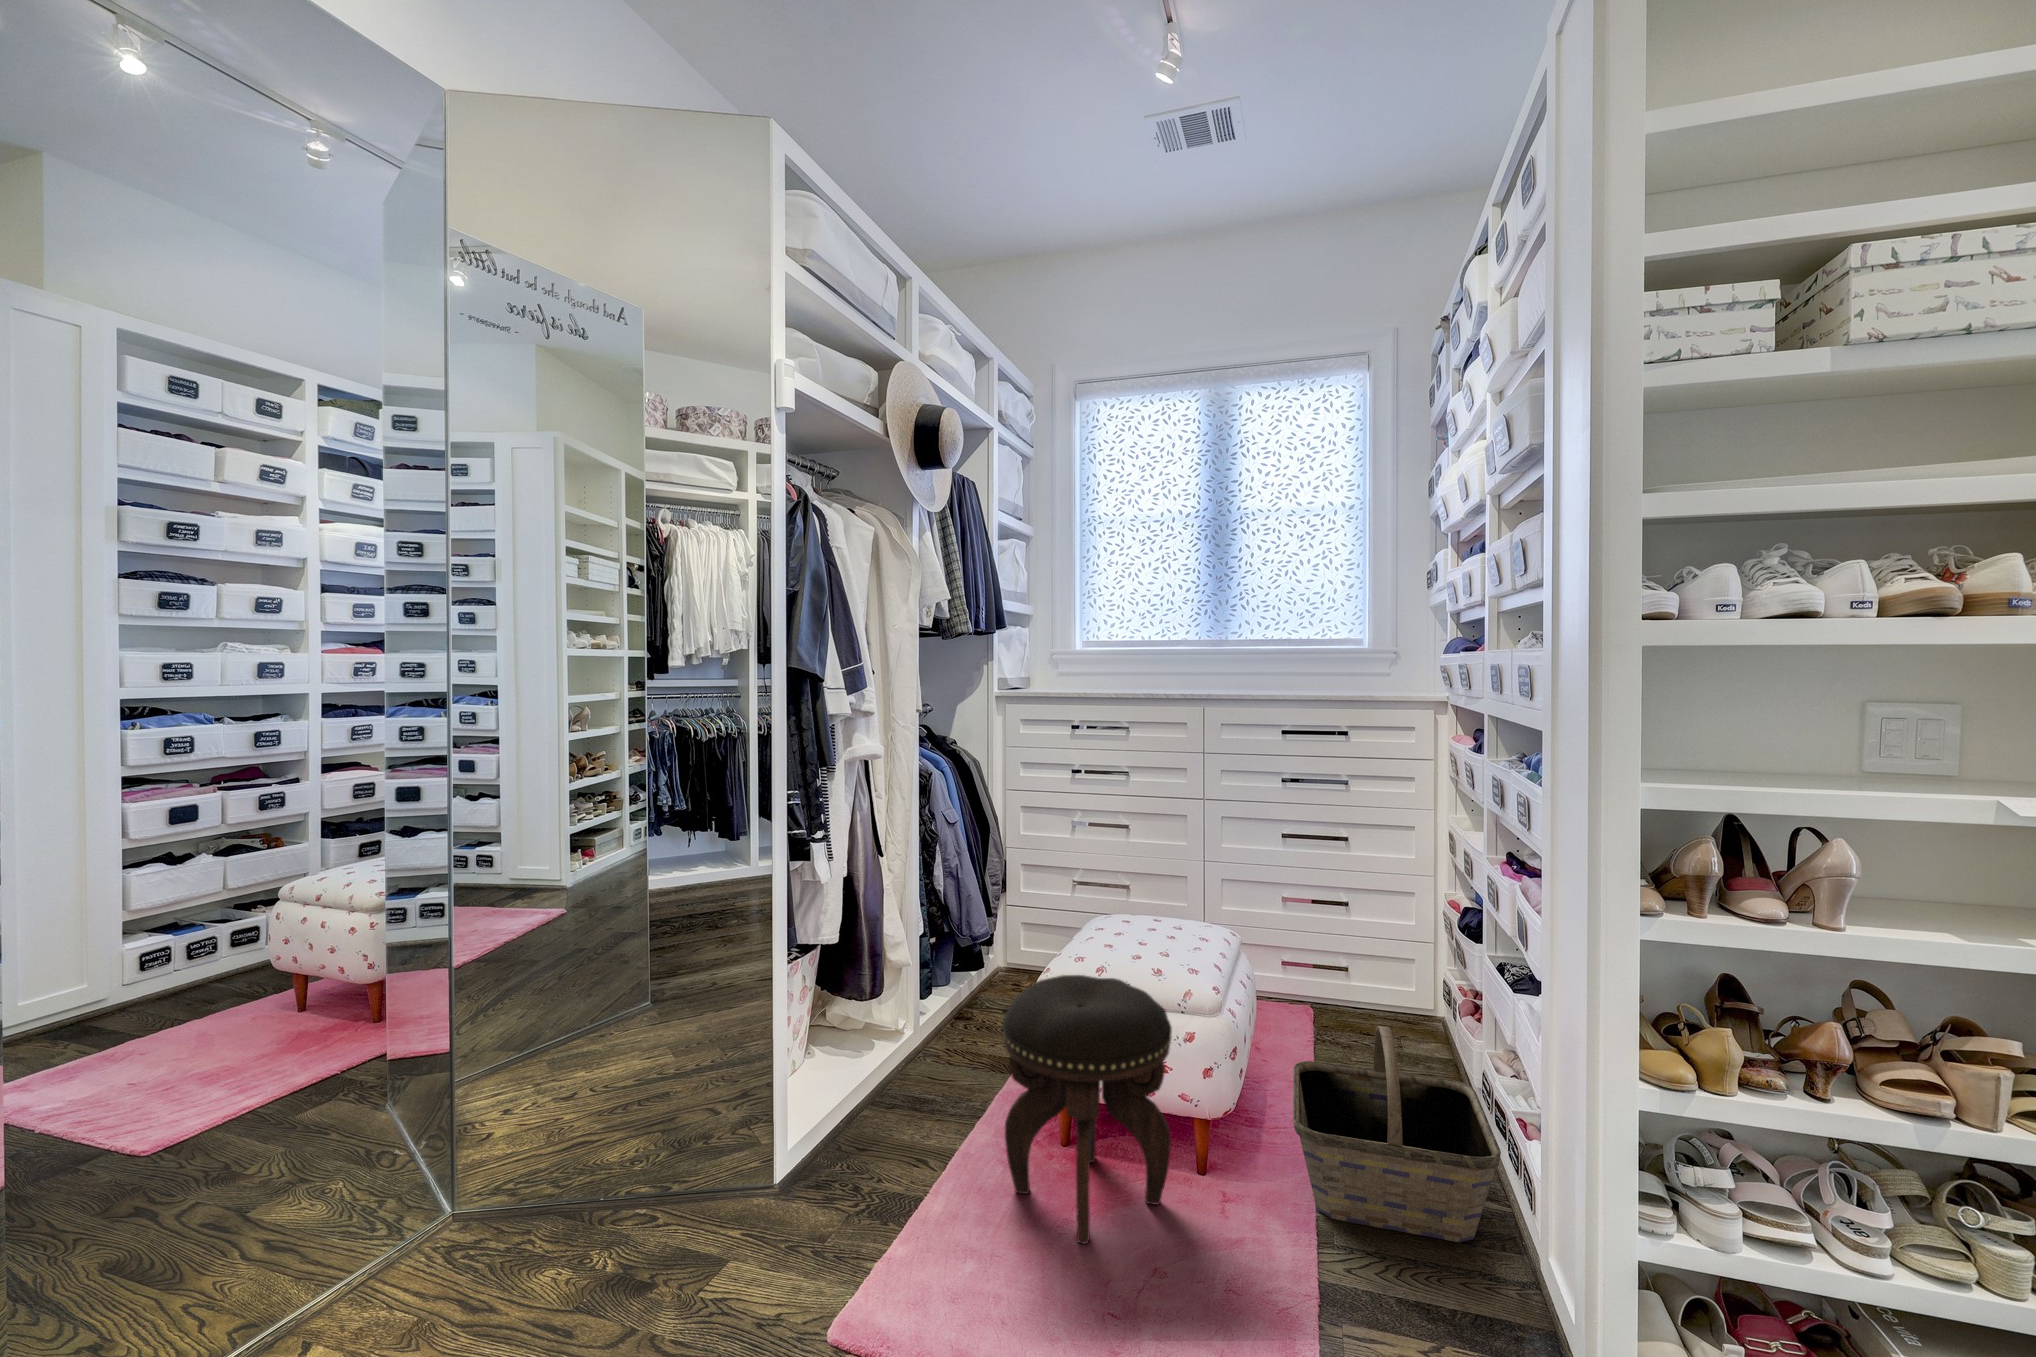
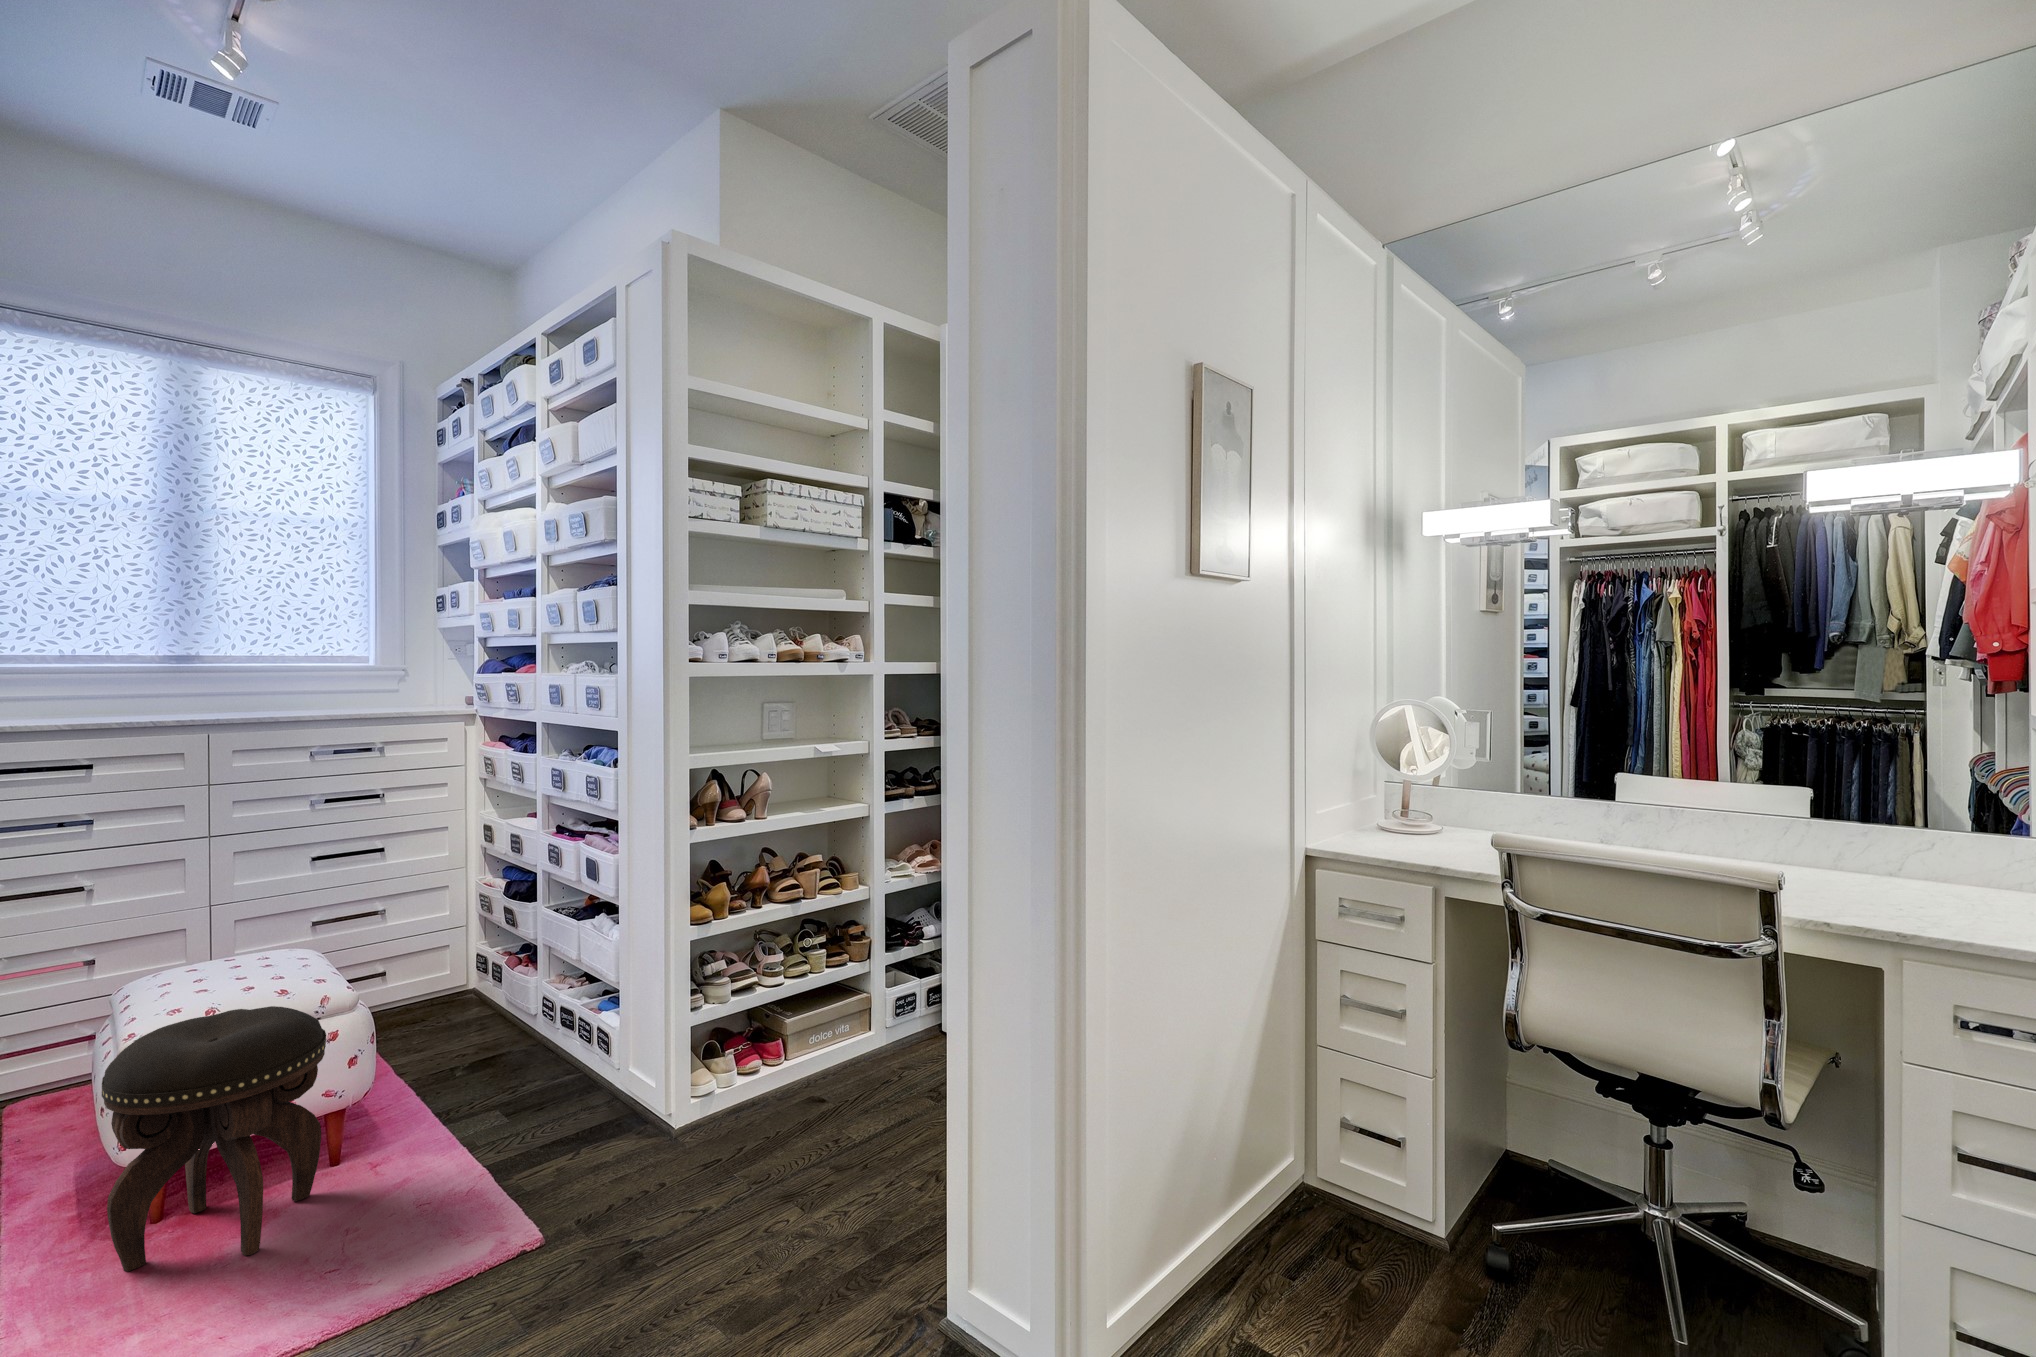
basket: present [1293,1026,1501,1242] -> none [403,973,589,1132]

